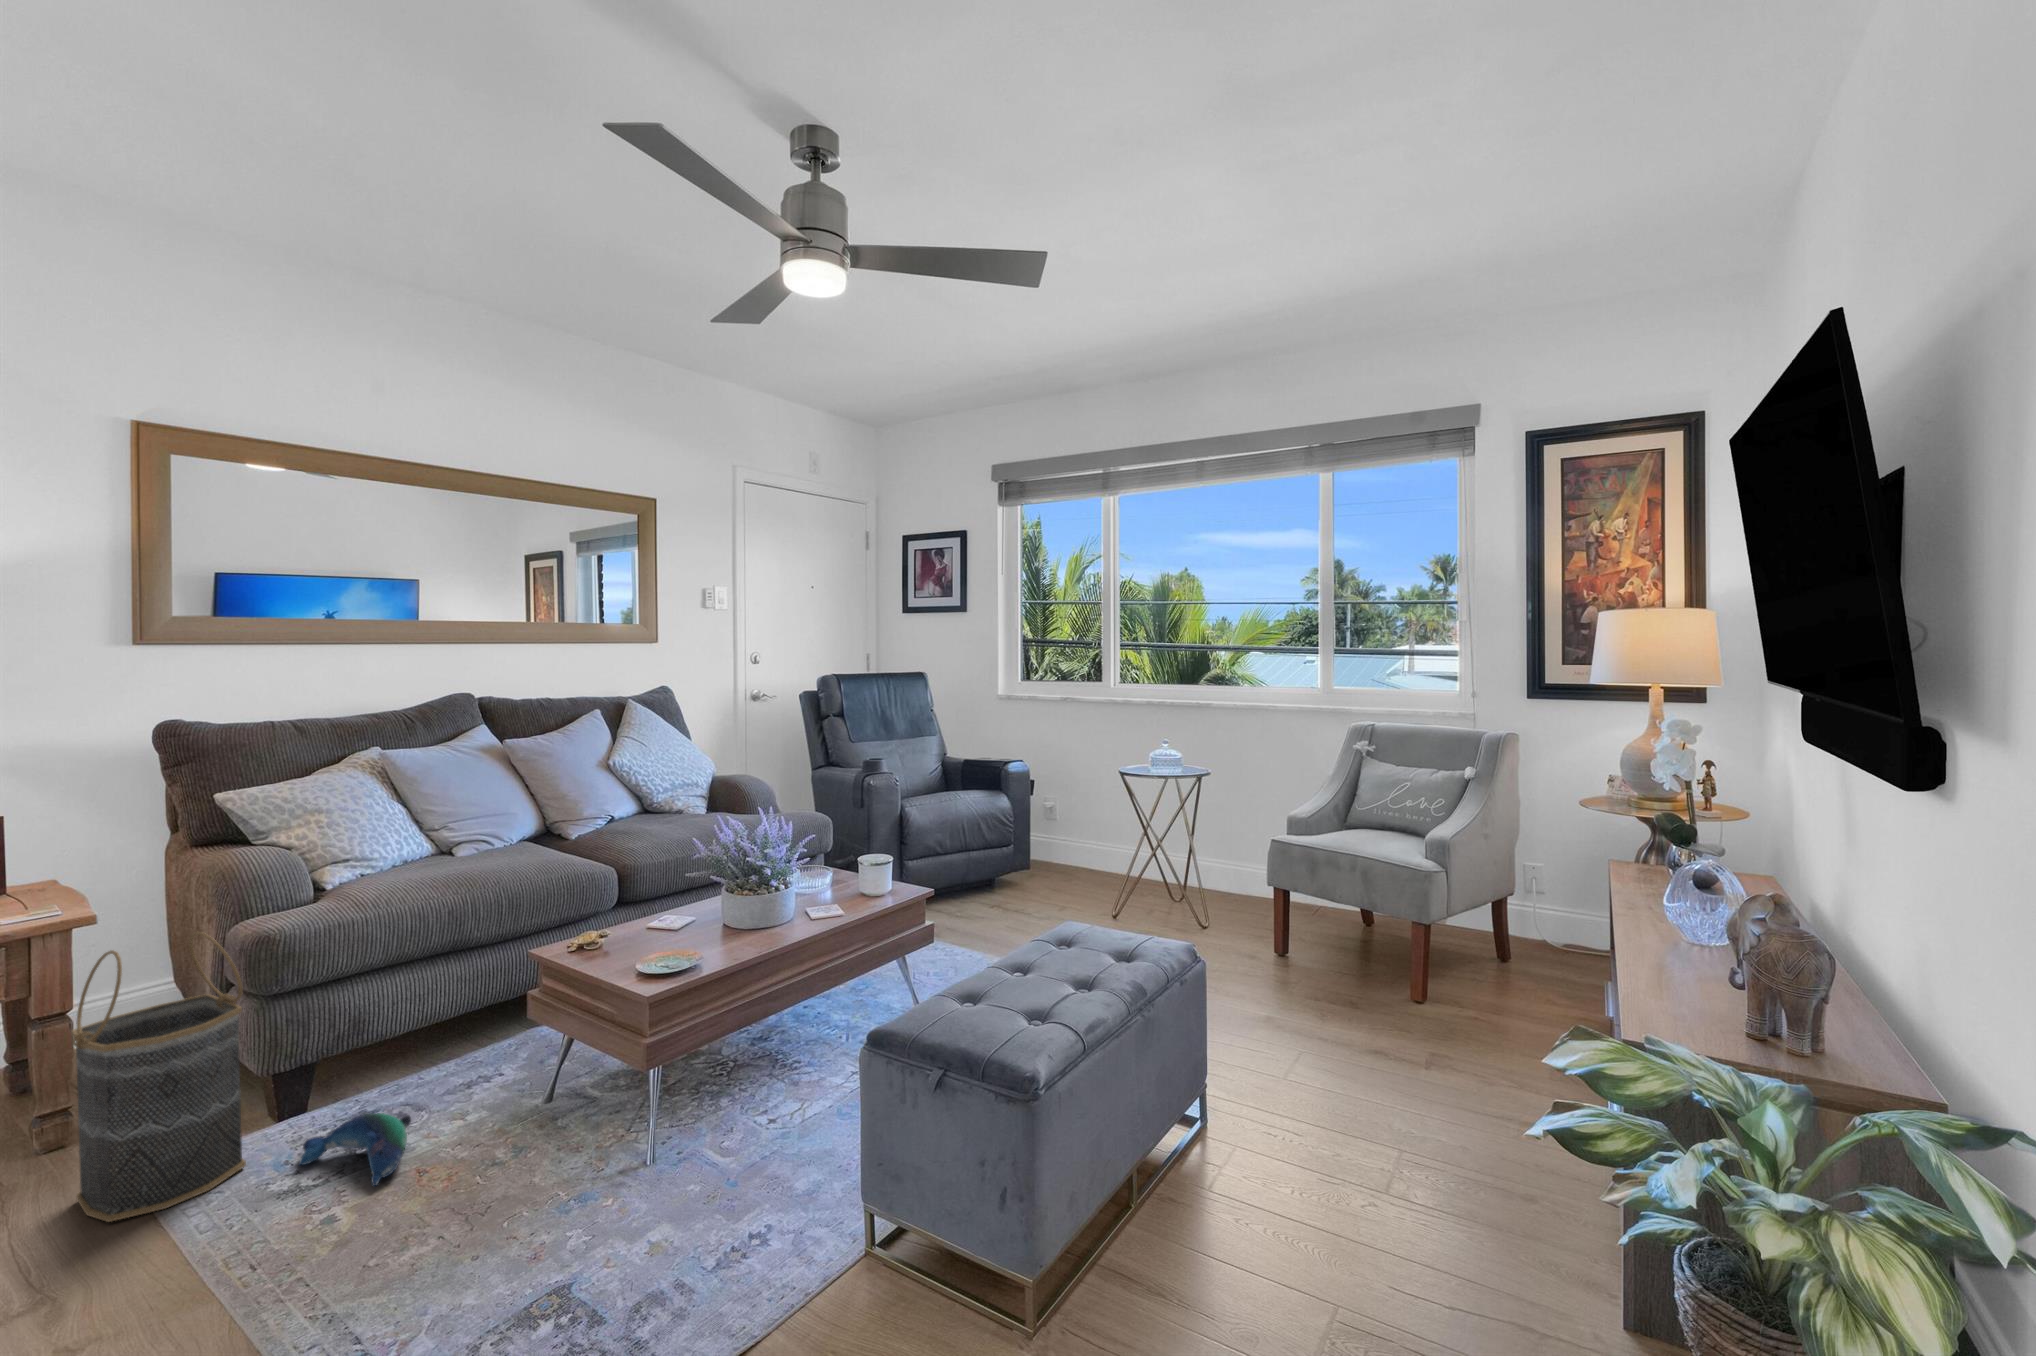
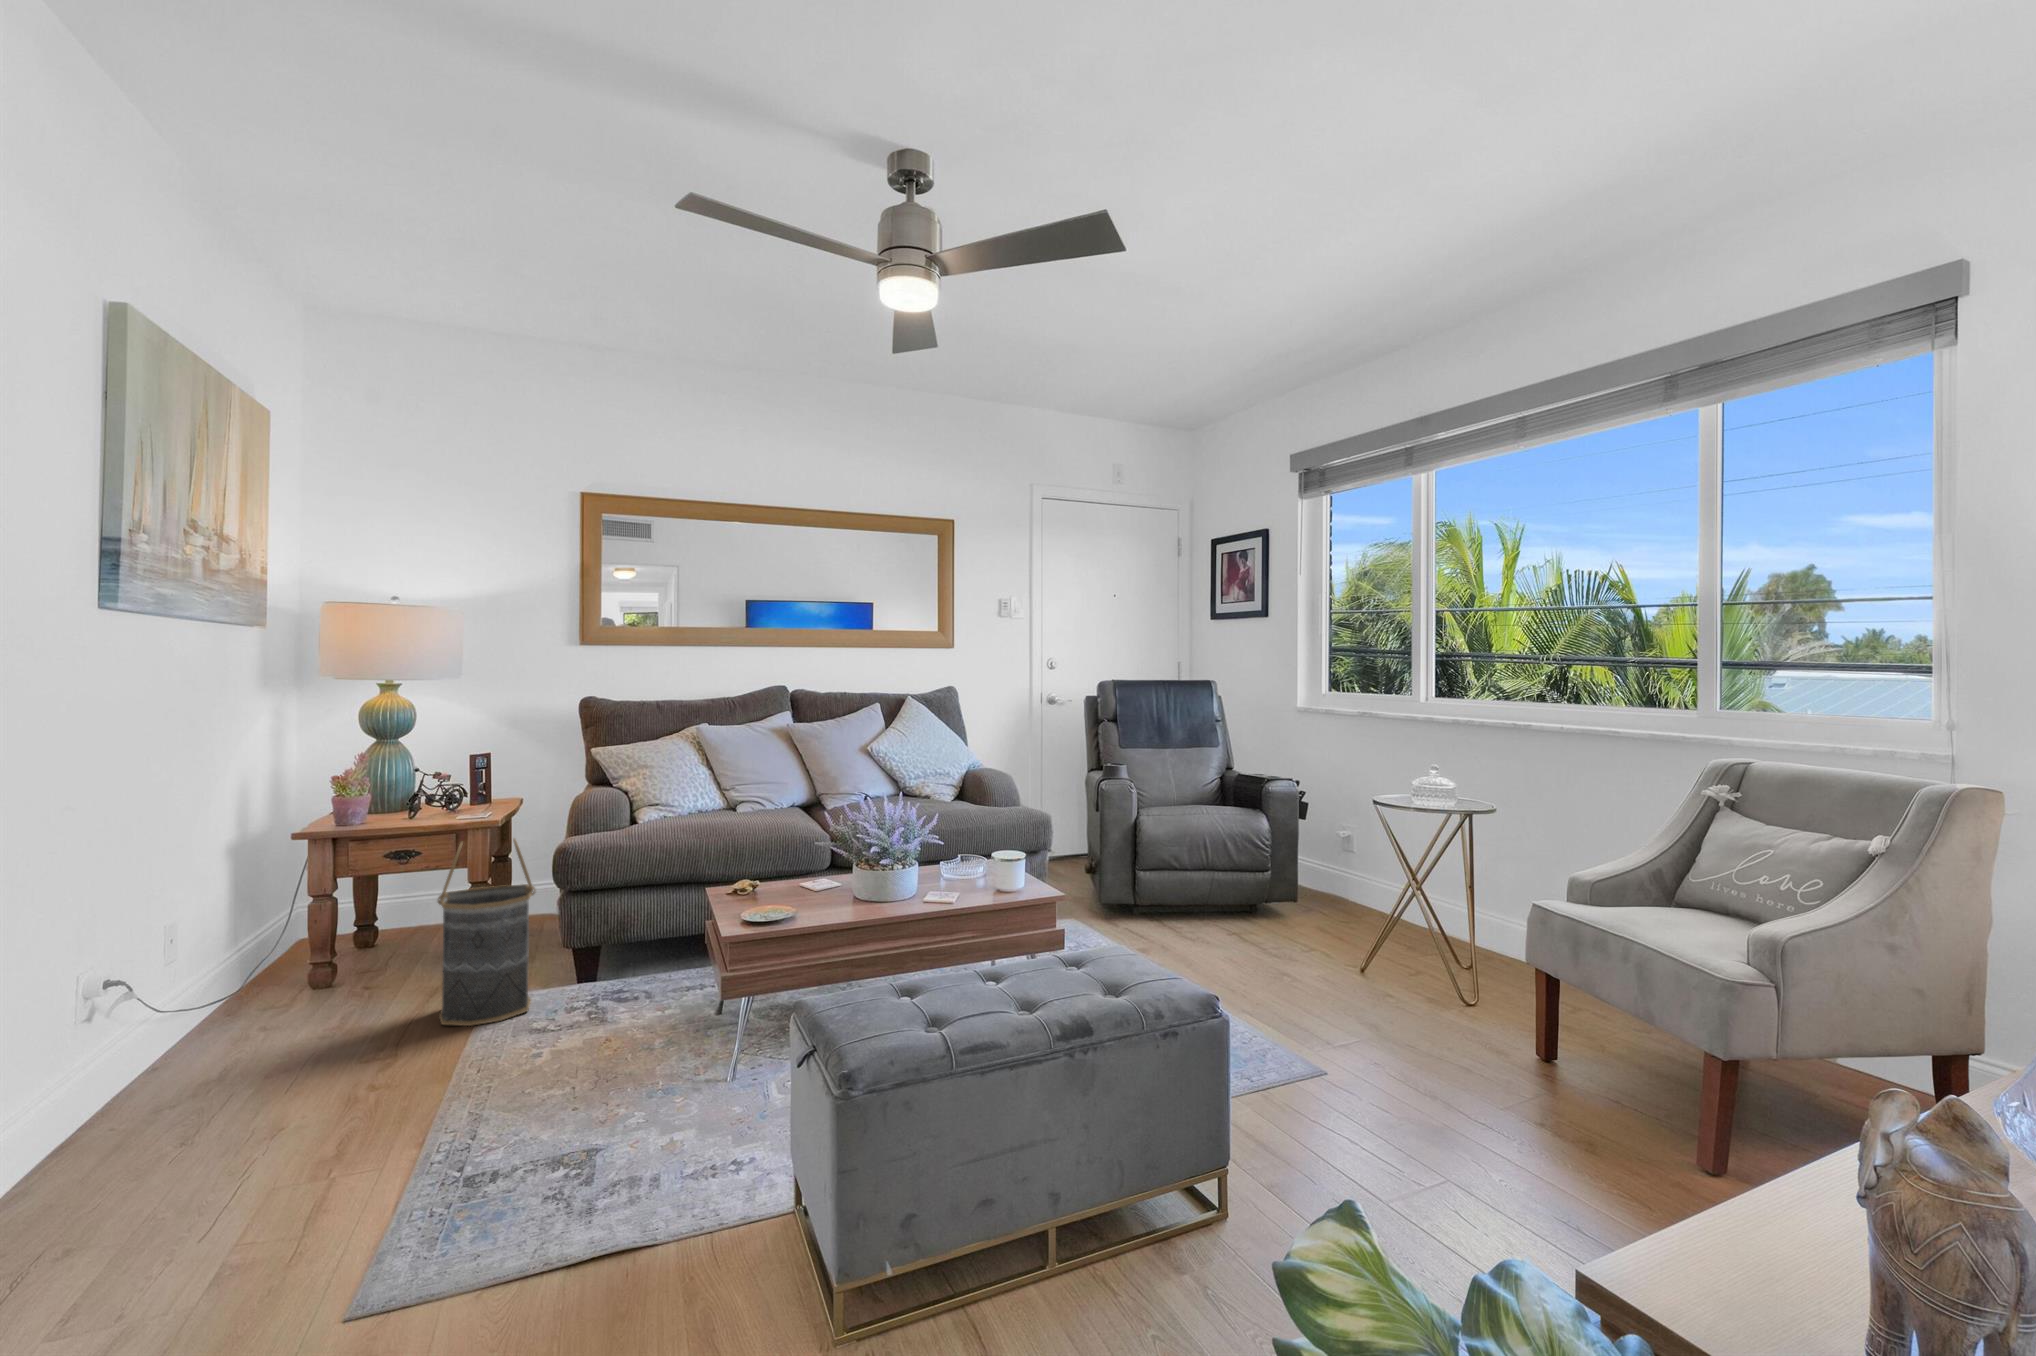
plush toy: present [299,1113,411,1186] -> none [550,992,616,1045]

